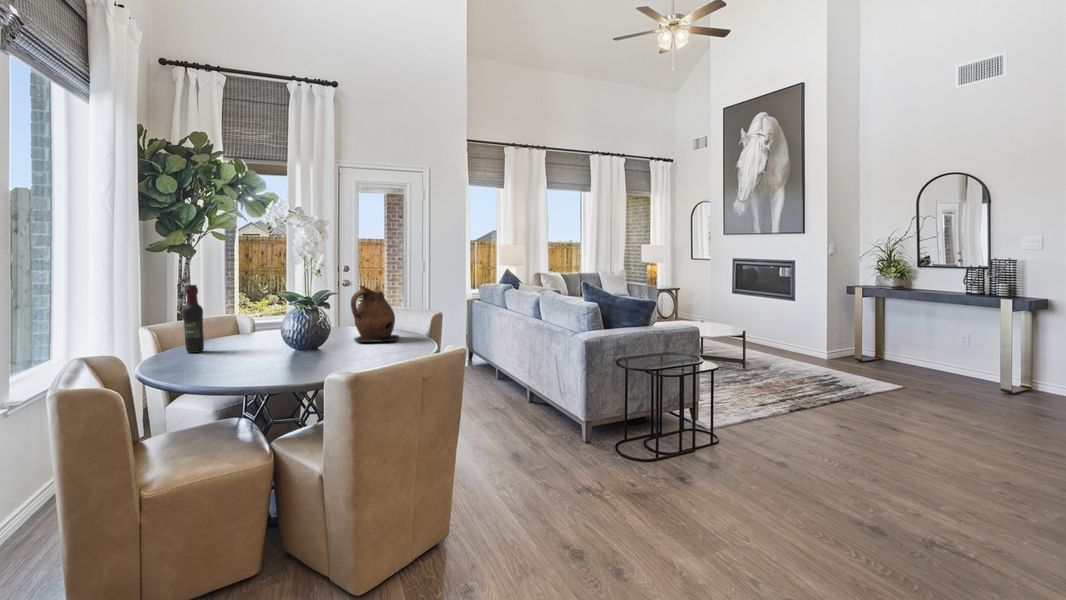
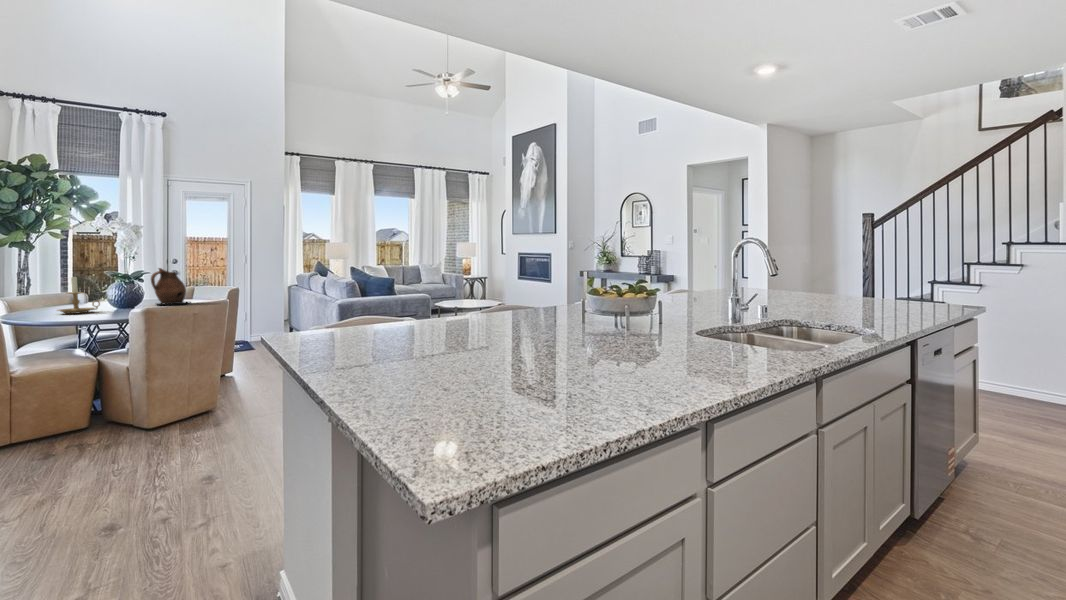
wine bottle: present [182,285,204,353] -> none [23,267,40,312]
candle holder: none [228,300,288,362] -> present [57,276,100,314]

